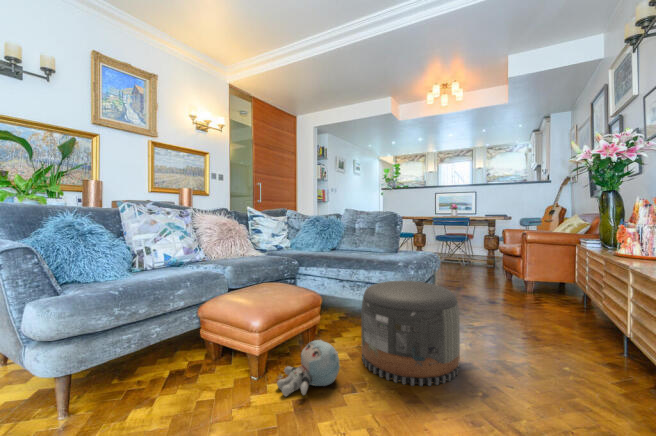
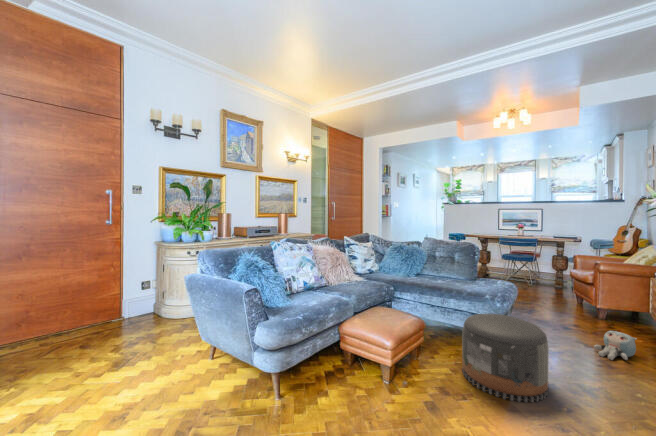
plush toy: present [277,340,340,396] -> present [594,331,637,360]

